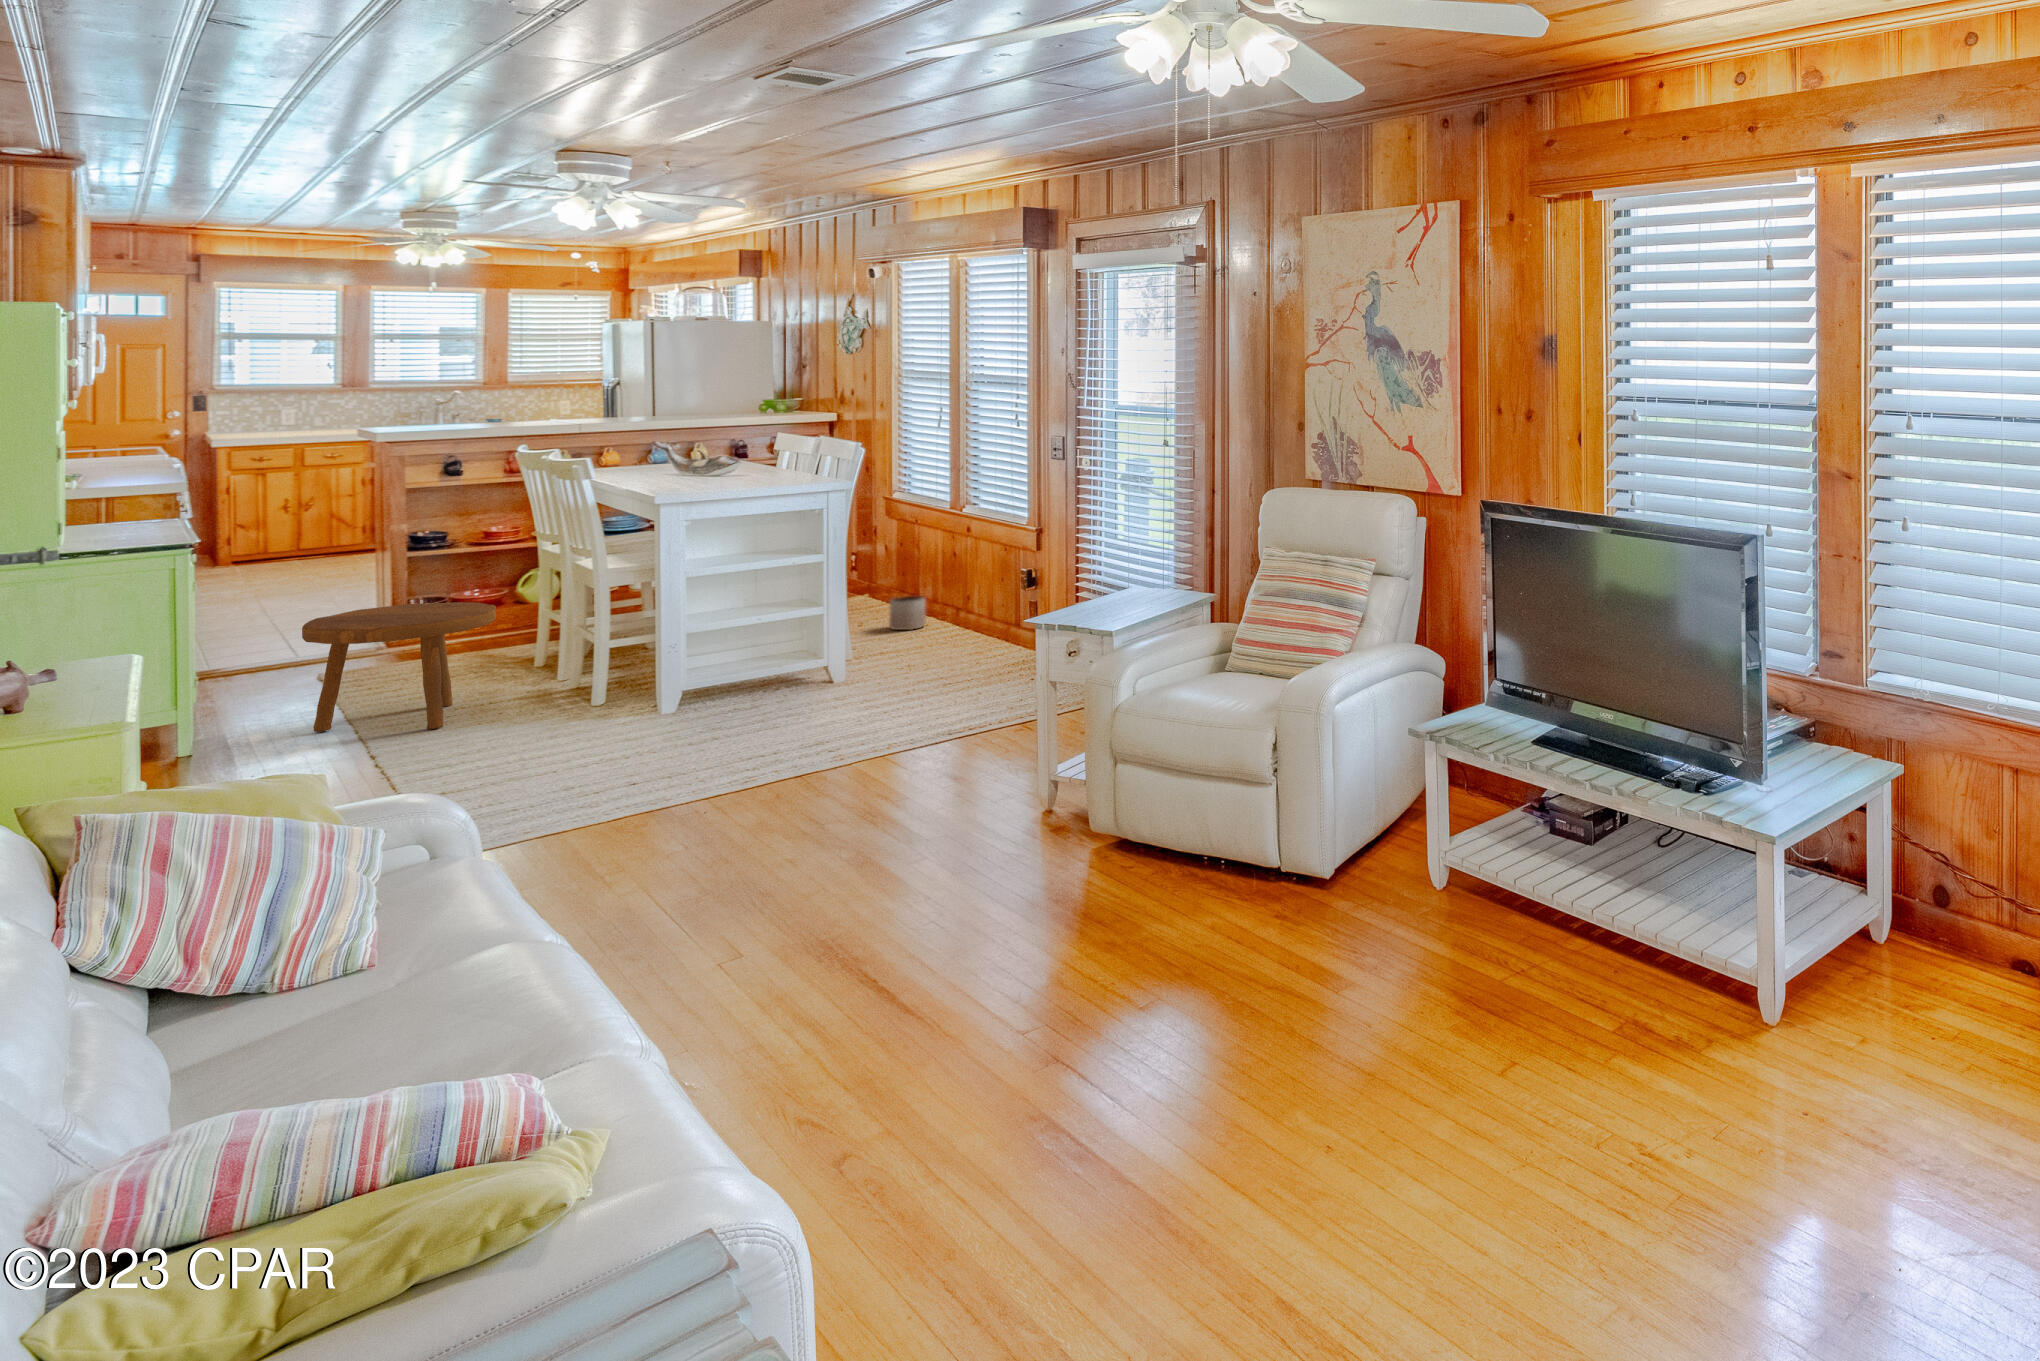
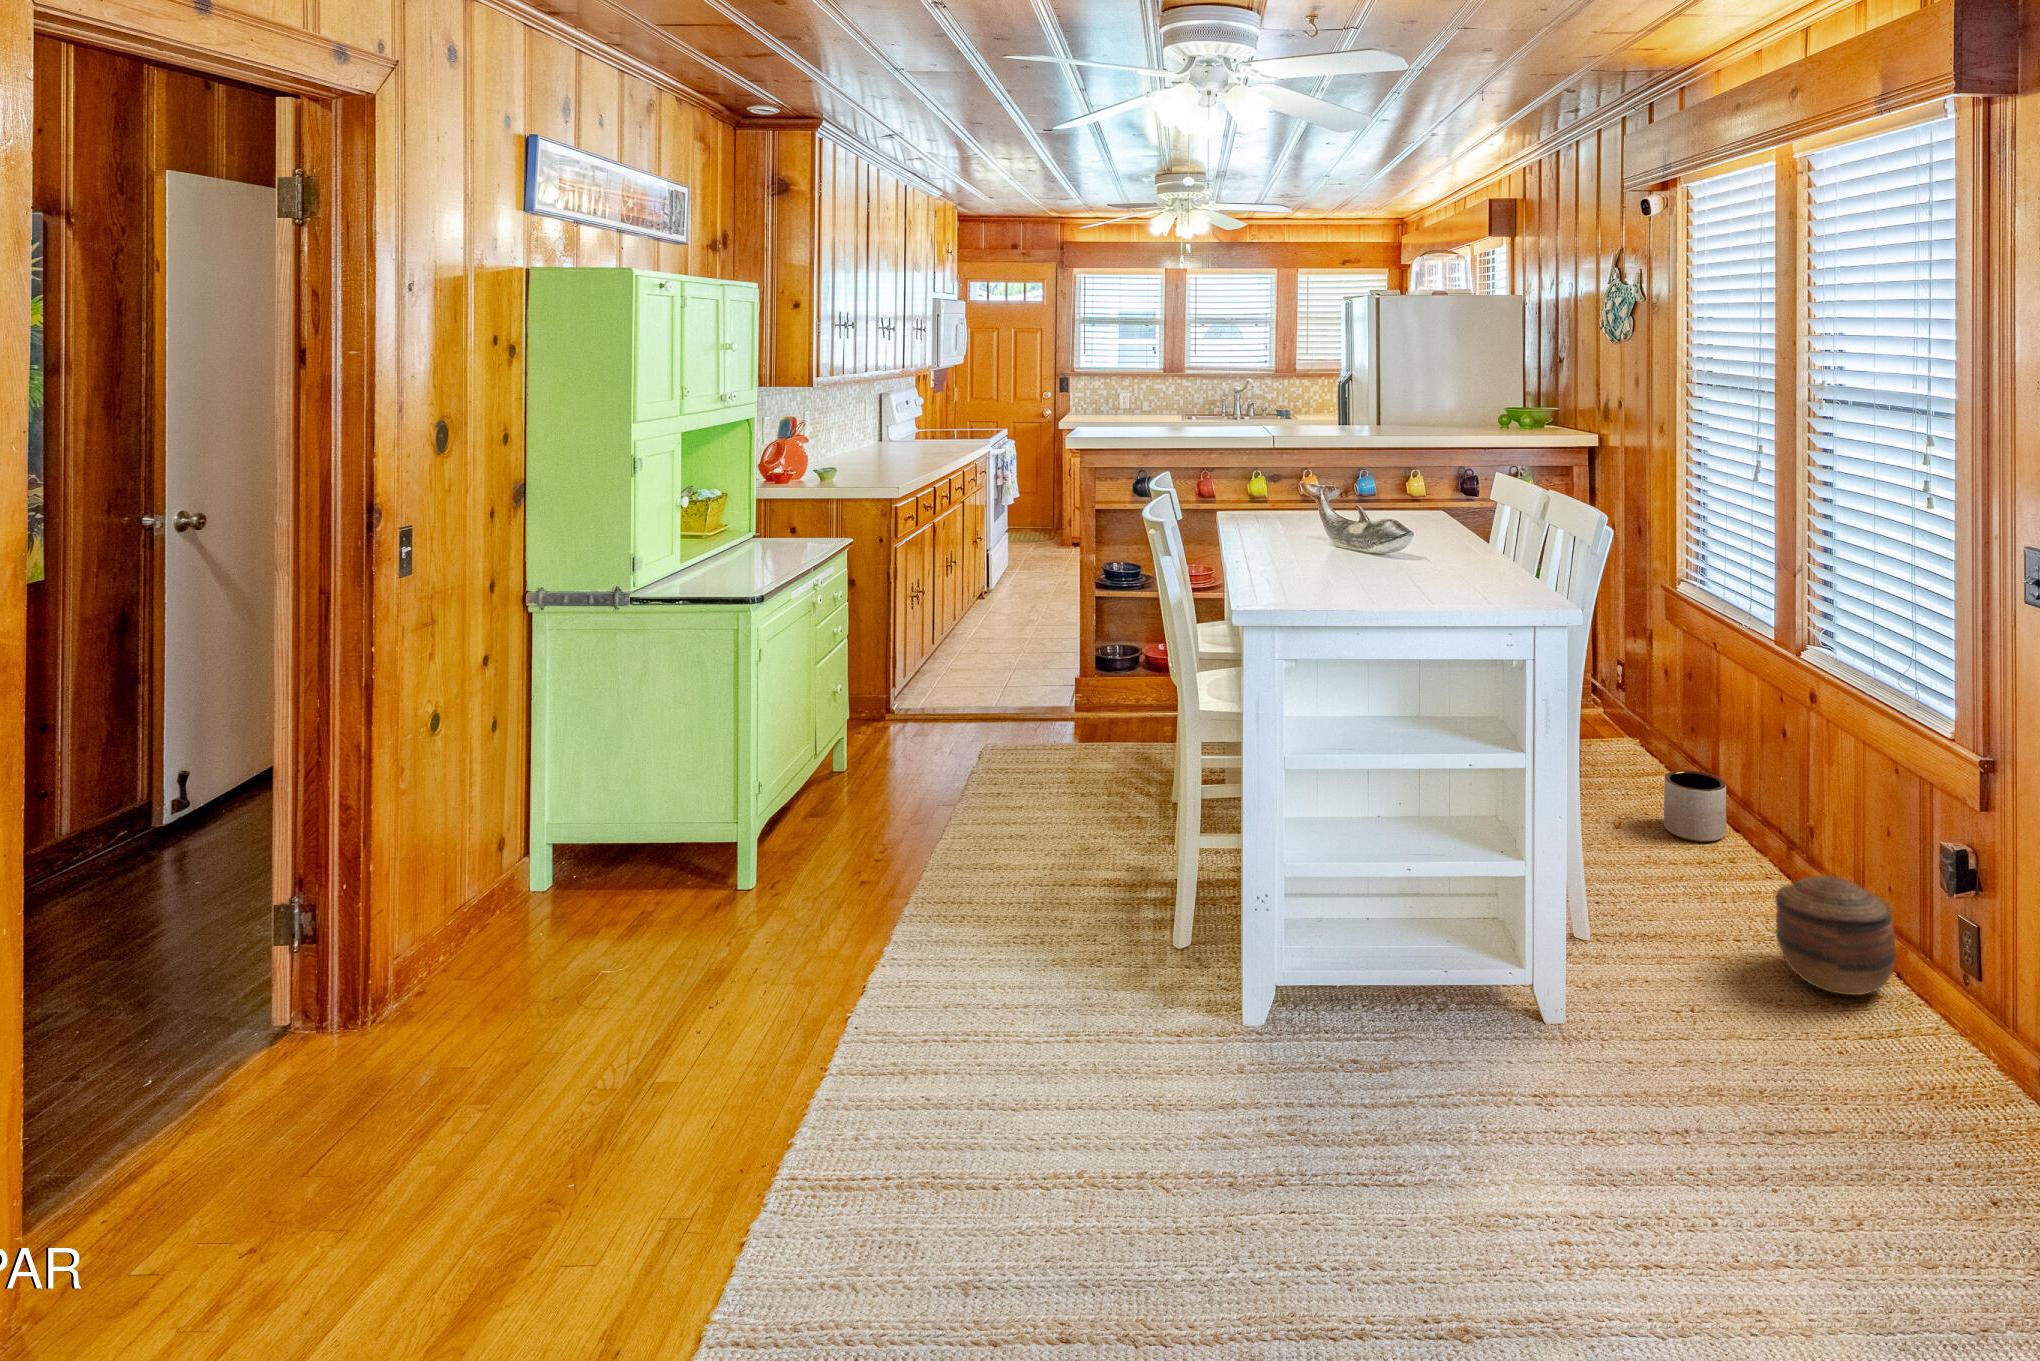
footstool: present [302,602,496,732] -> none [851,705,1078,939]
basket: none [948,604,1003,654] -> present [1776,875,1896,995]

